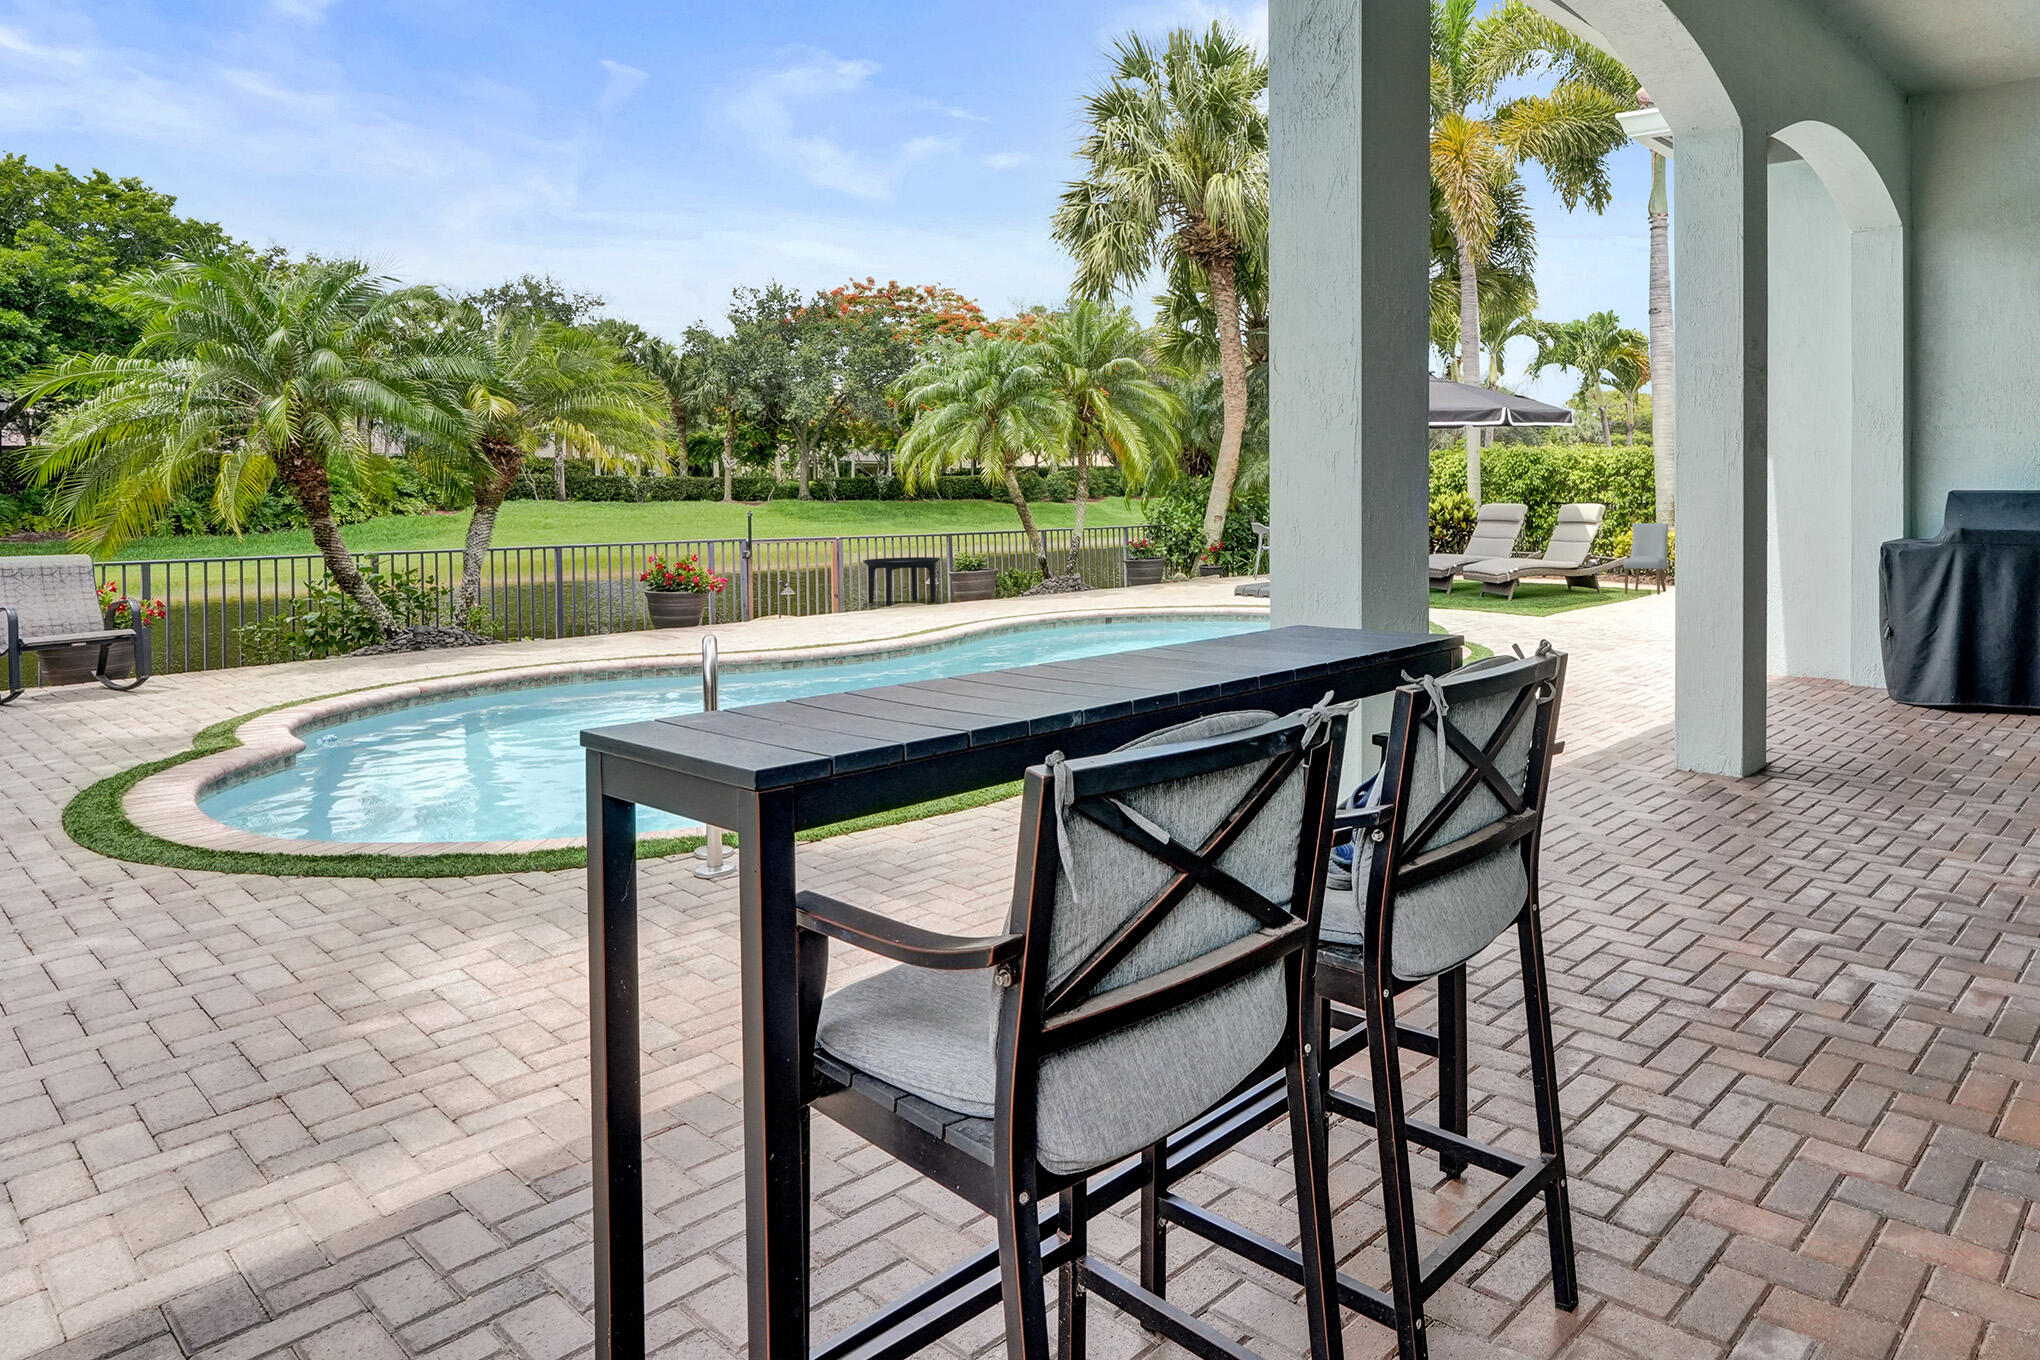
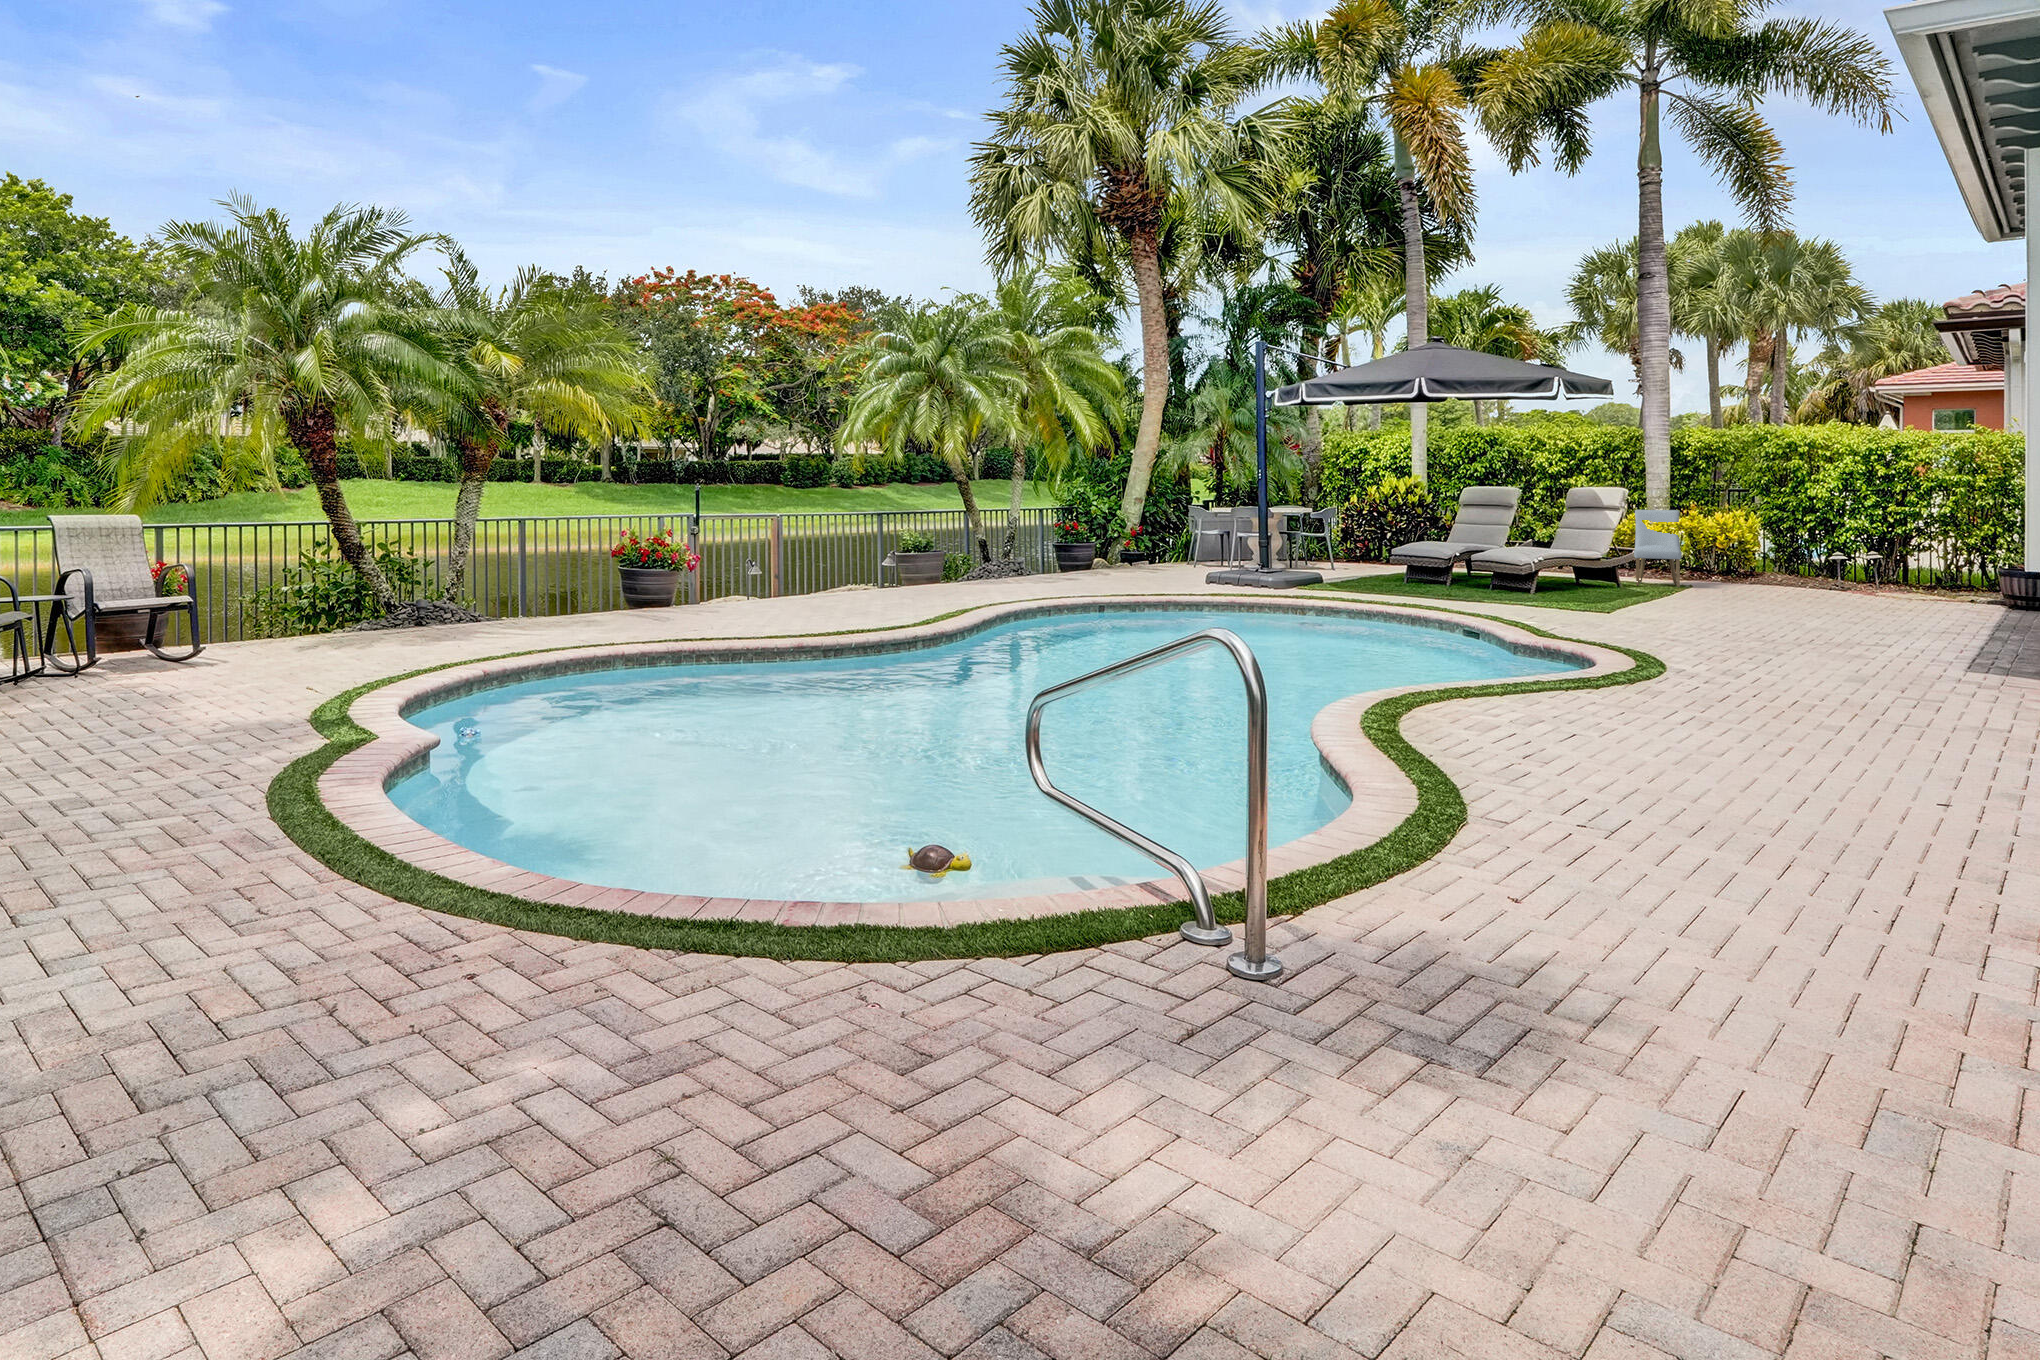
round table: present [863,557,940,606] -> none [811,535,888,585]

